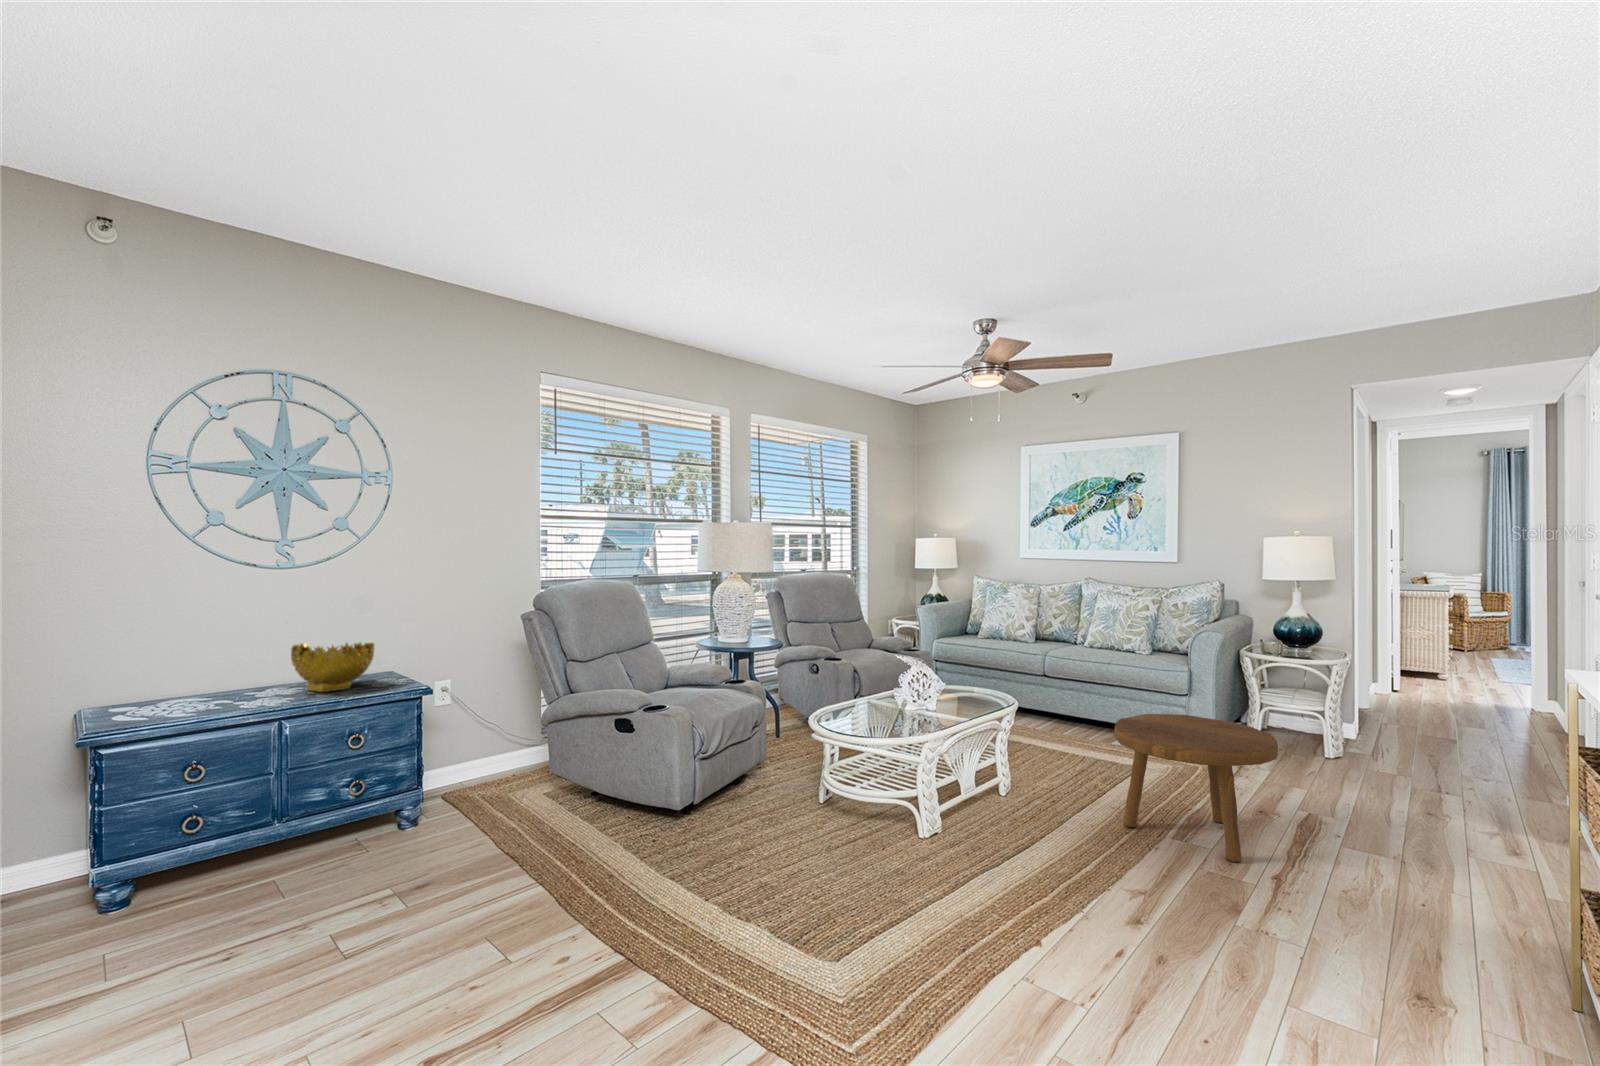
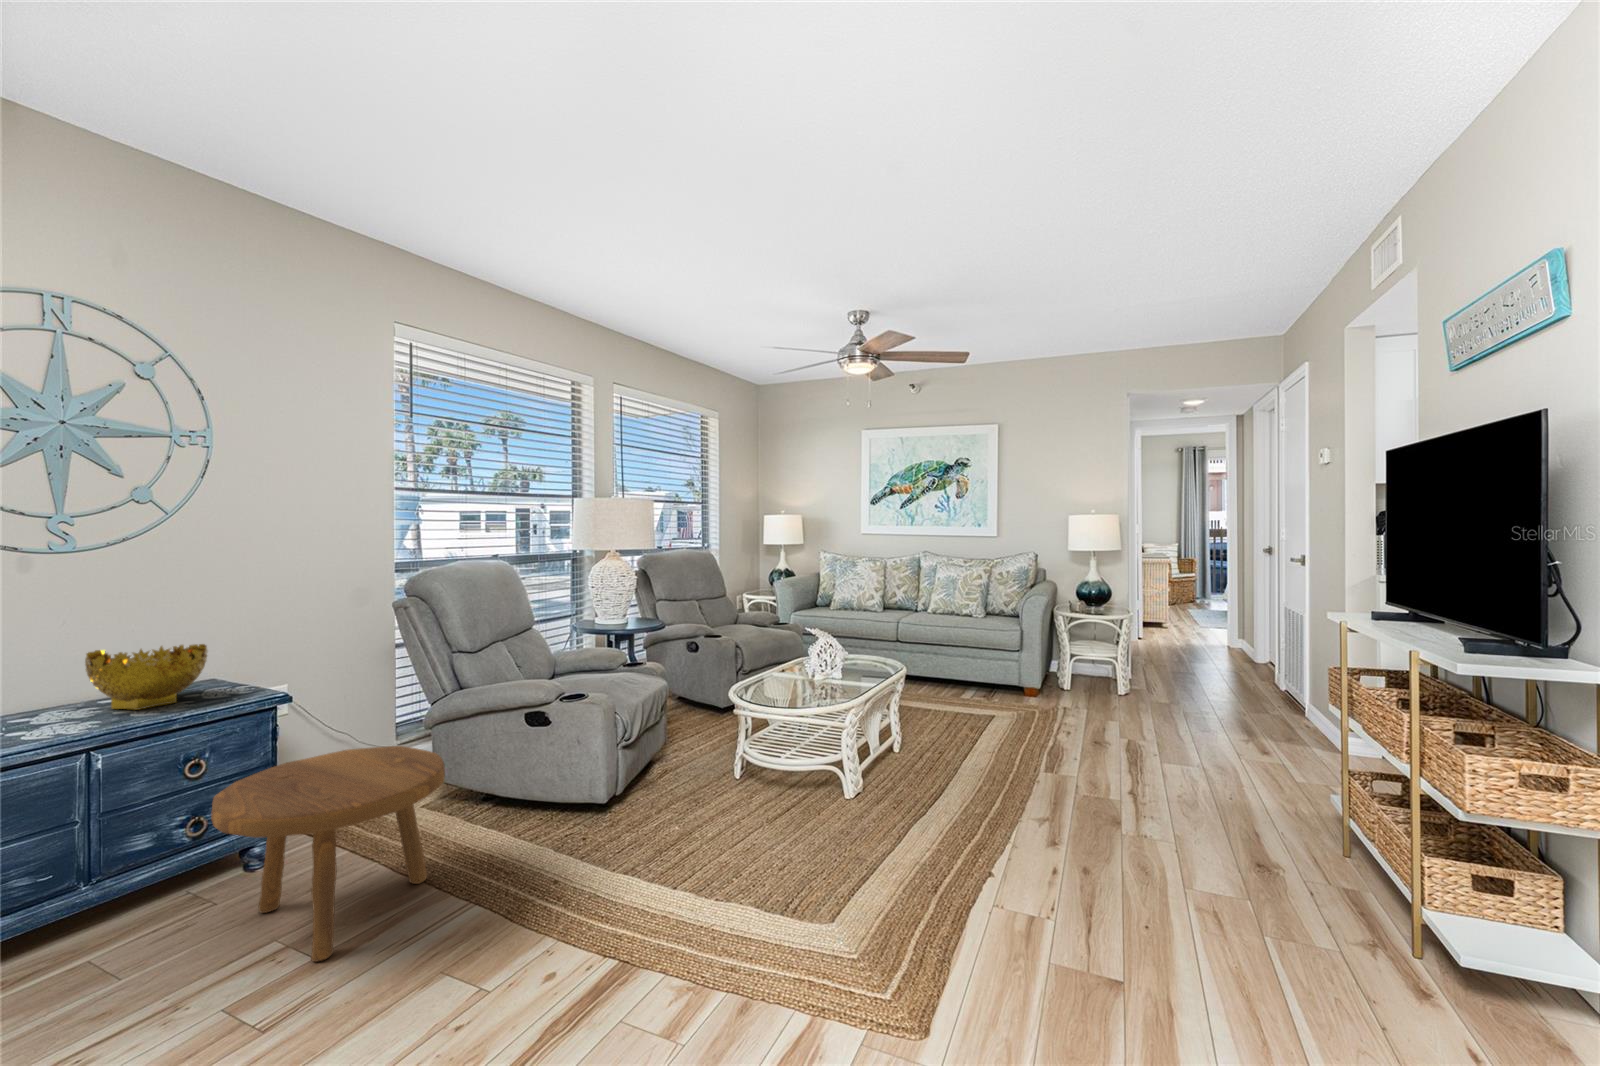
footstool: present [1114,714,1278,862] -> present [211,746,445,962]

